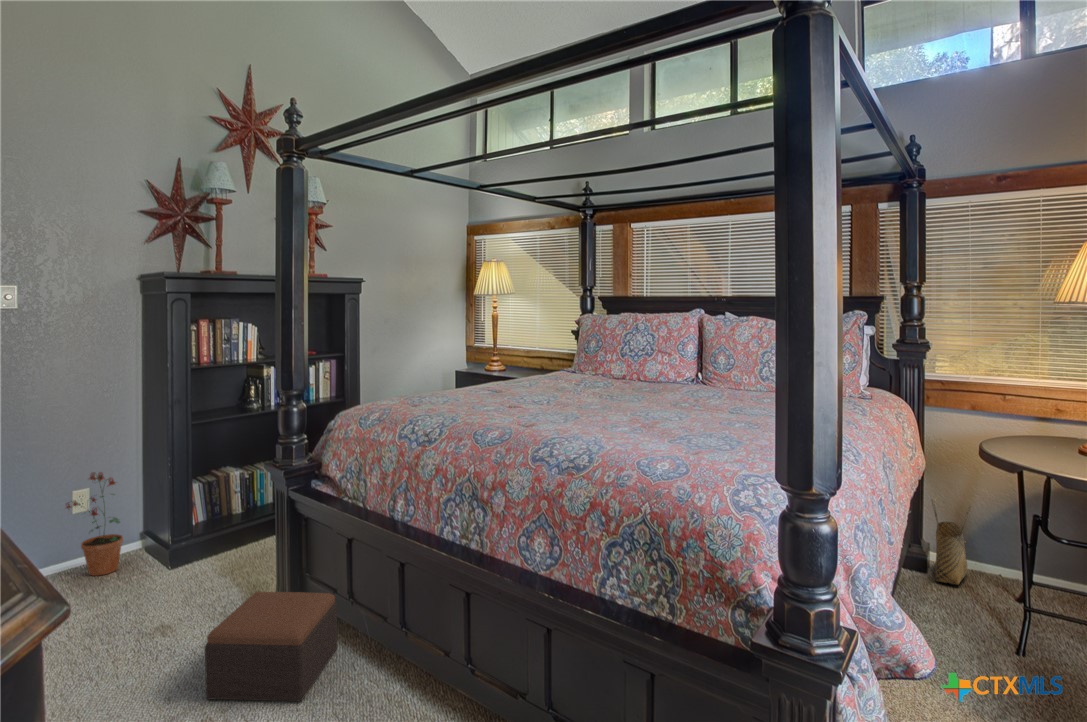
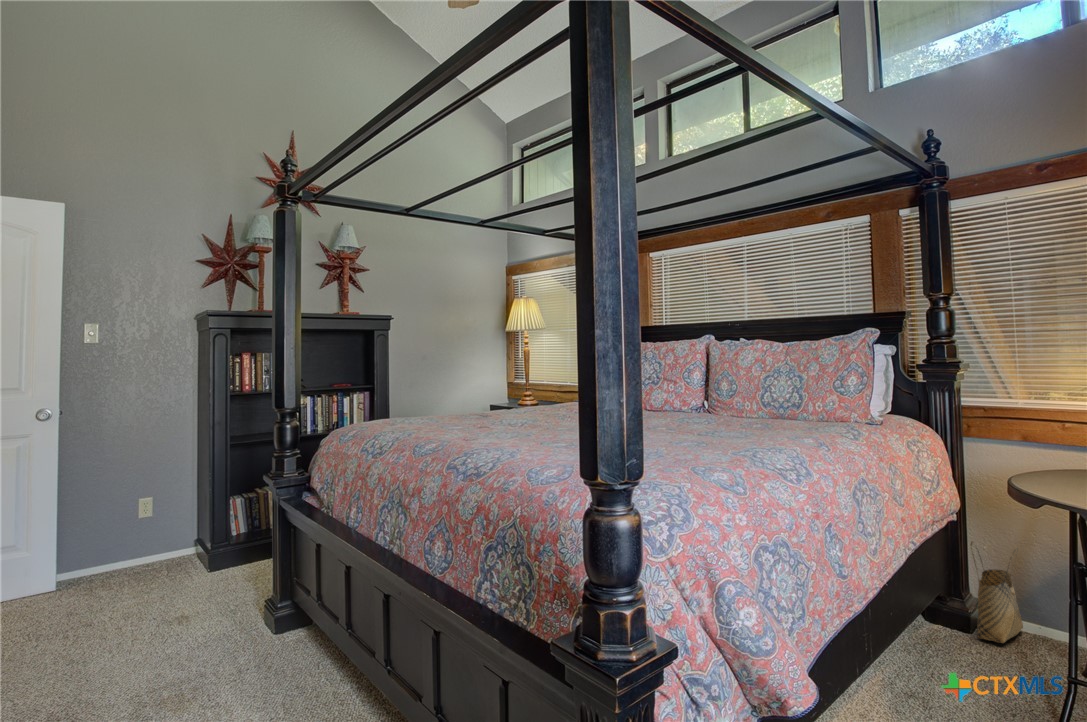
potted plant: present [66,472,123,576] -> none [117,488,164,582]
footstool: present [205,592,337,702] -> none [175,597,307,701]

